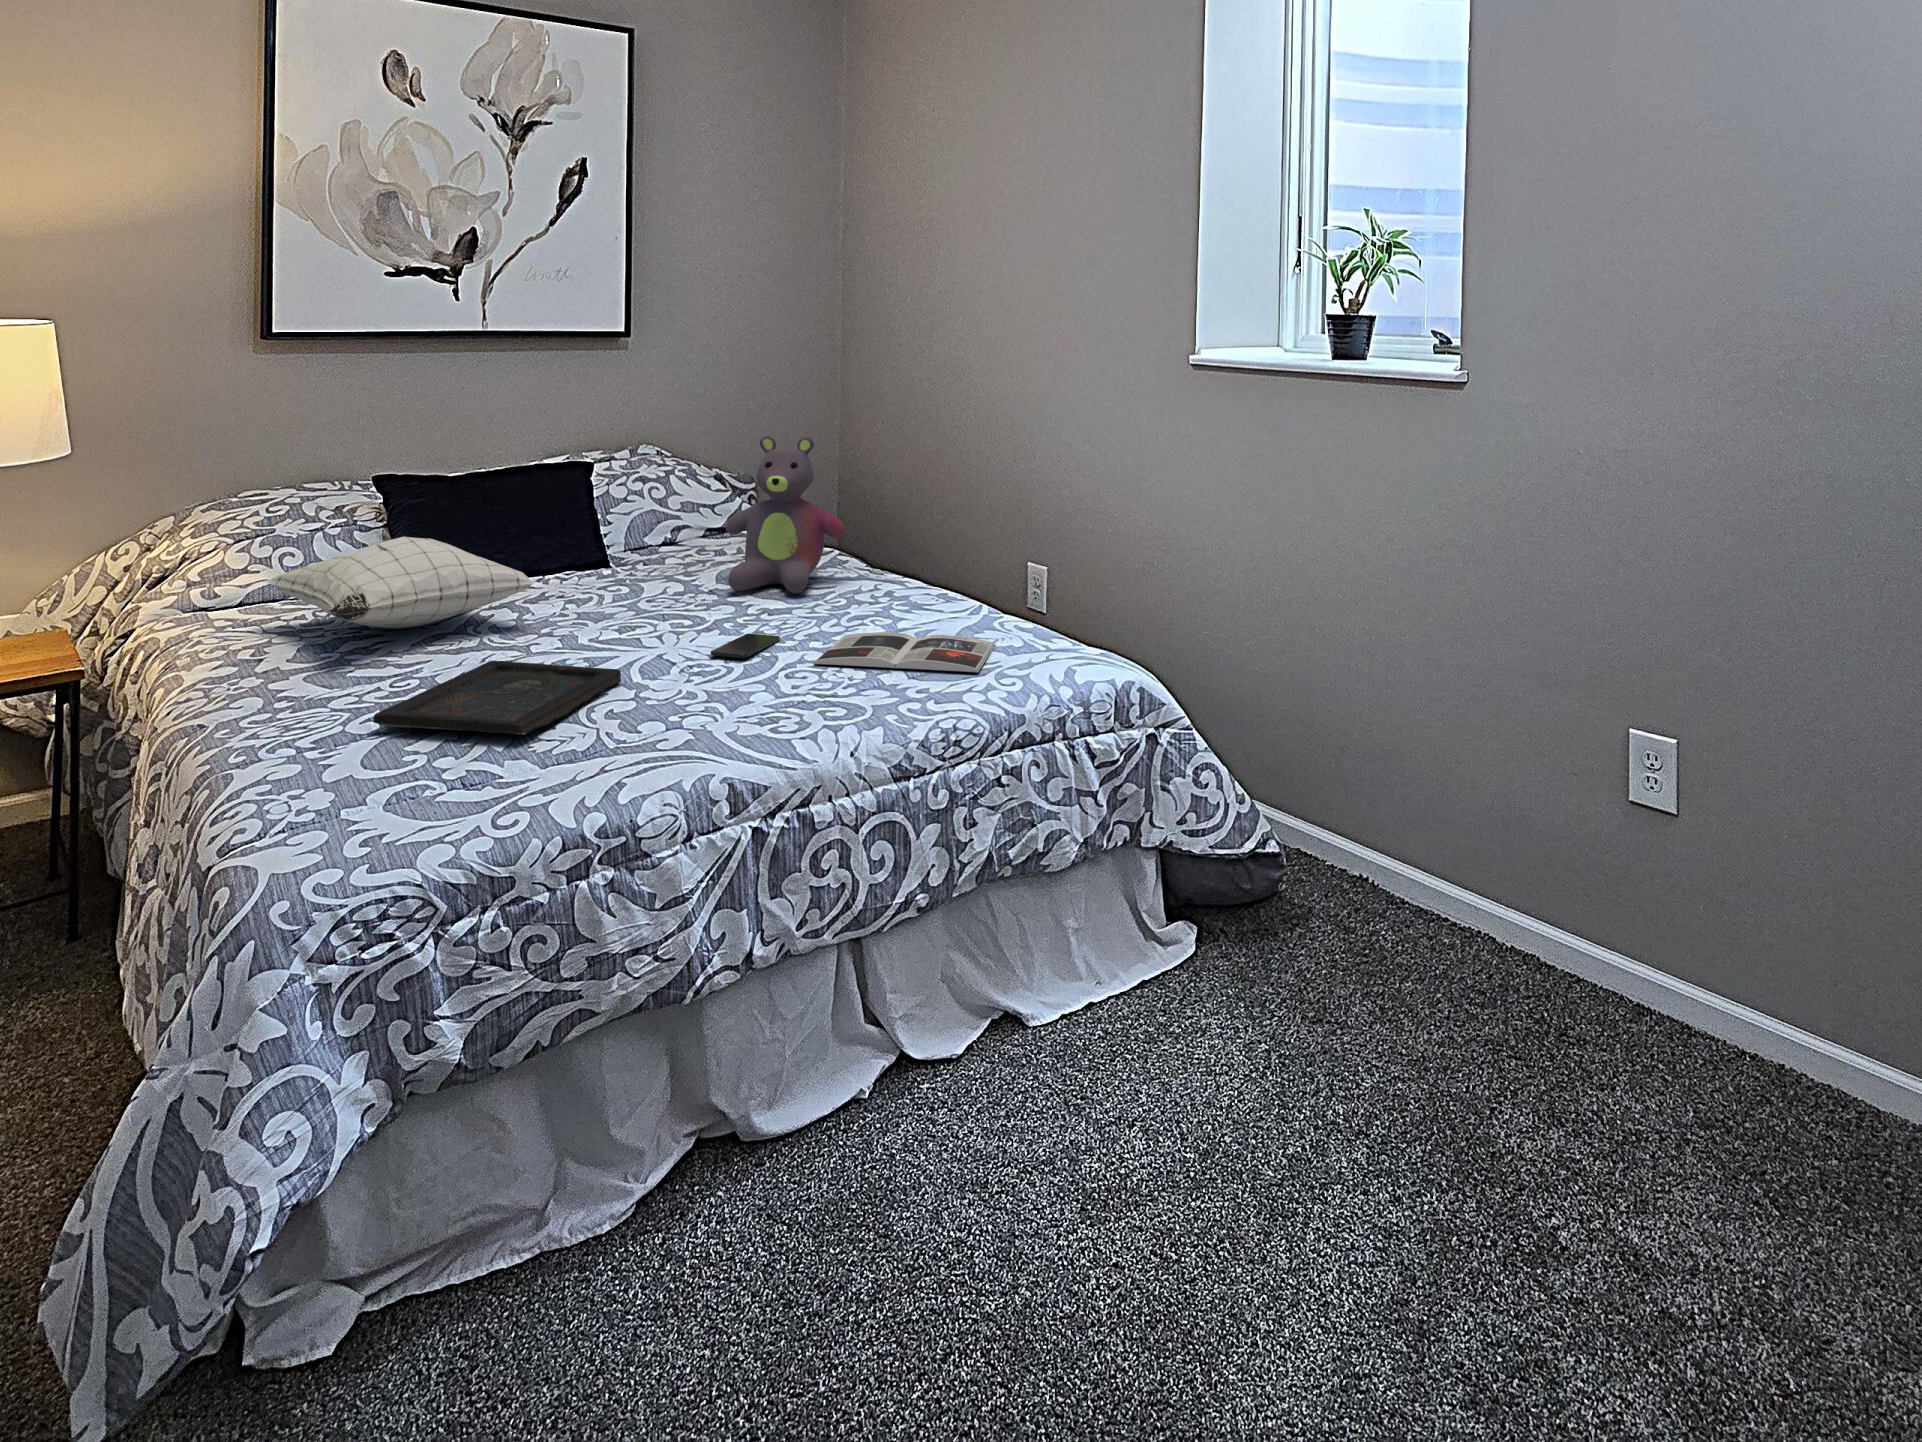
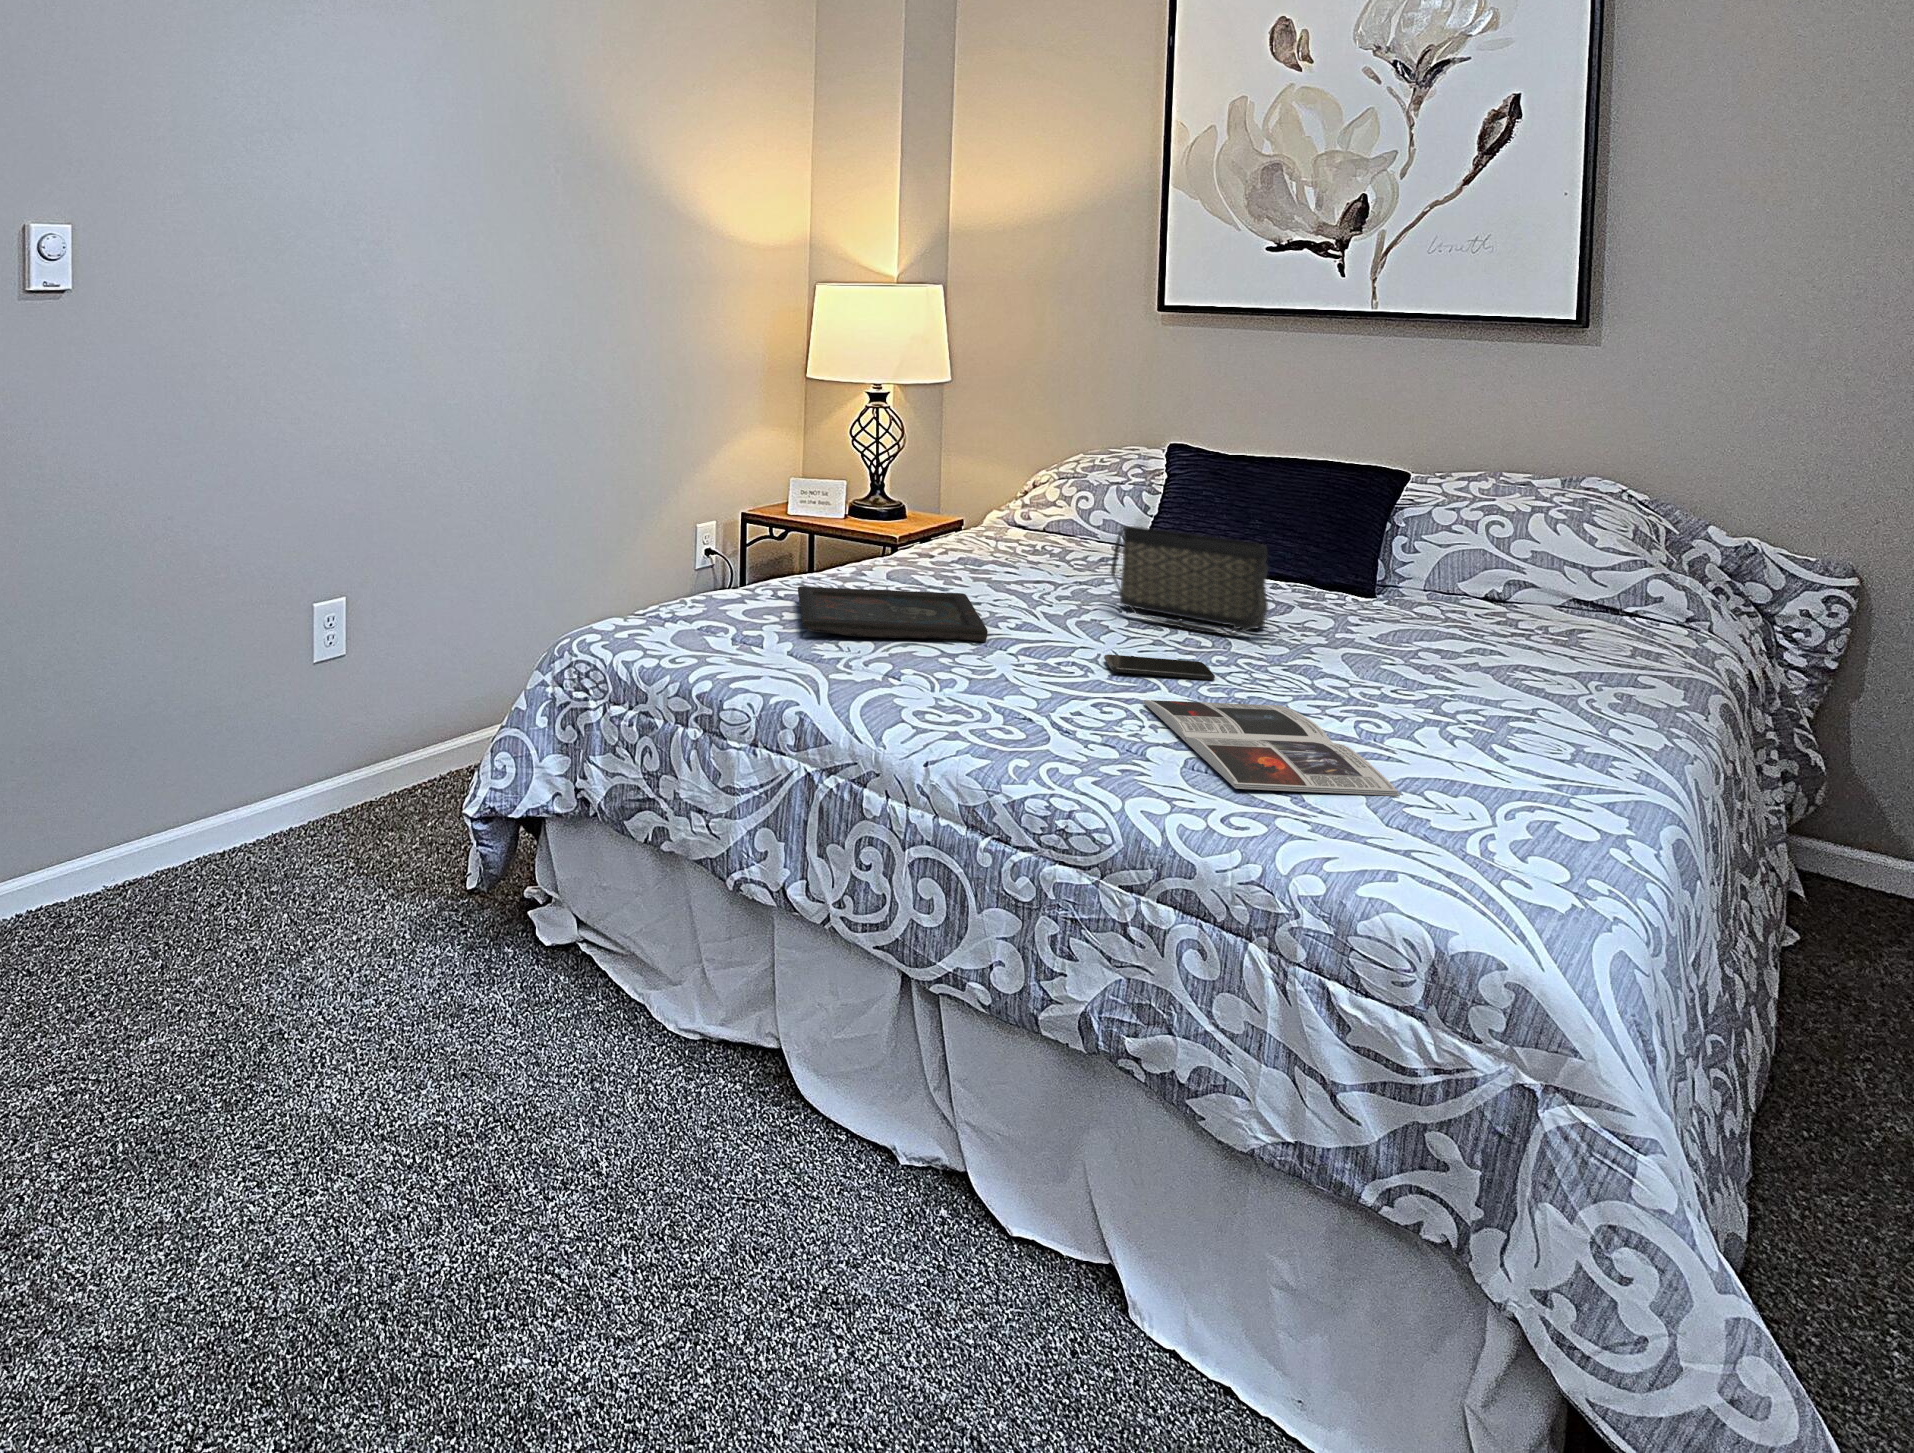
stuffed bear: present [726,436,845,593] -> none [1345,448,1540,663]
pillow: present [266,537,534,628] -> none [917,483,1147,566]
handbag: none [574,537,711,626] -> present [1110,526,1269,635]

